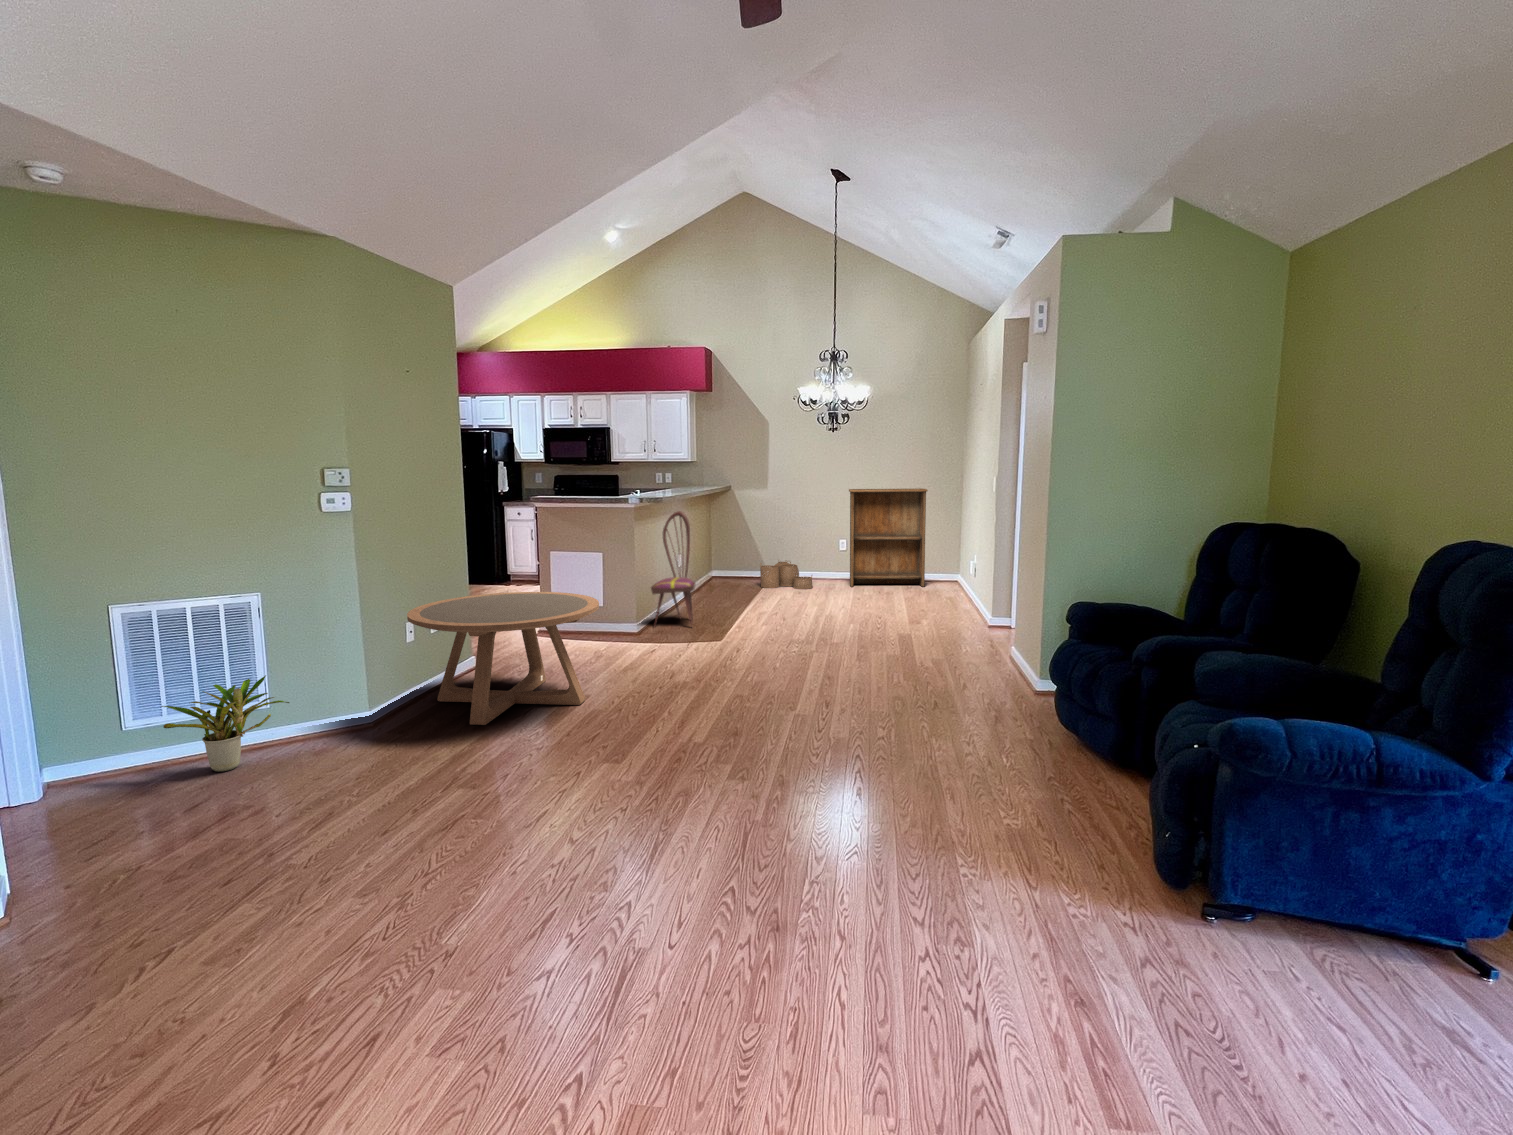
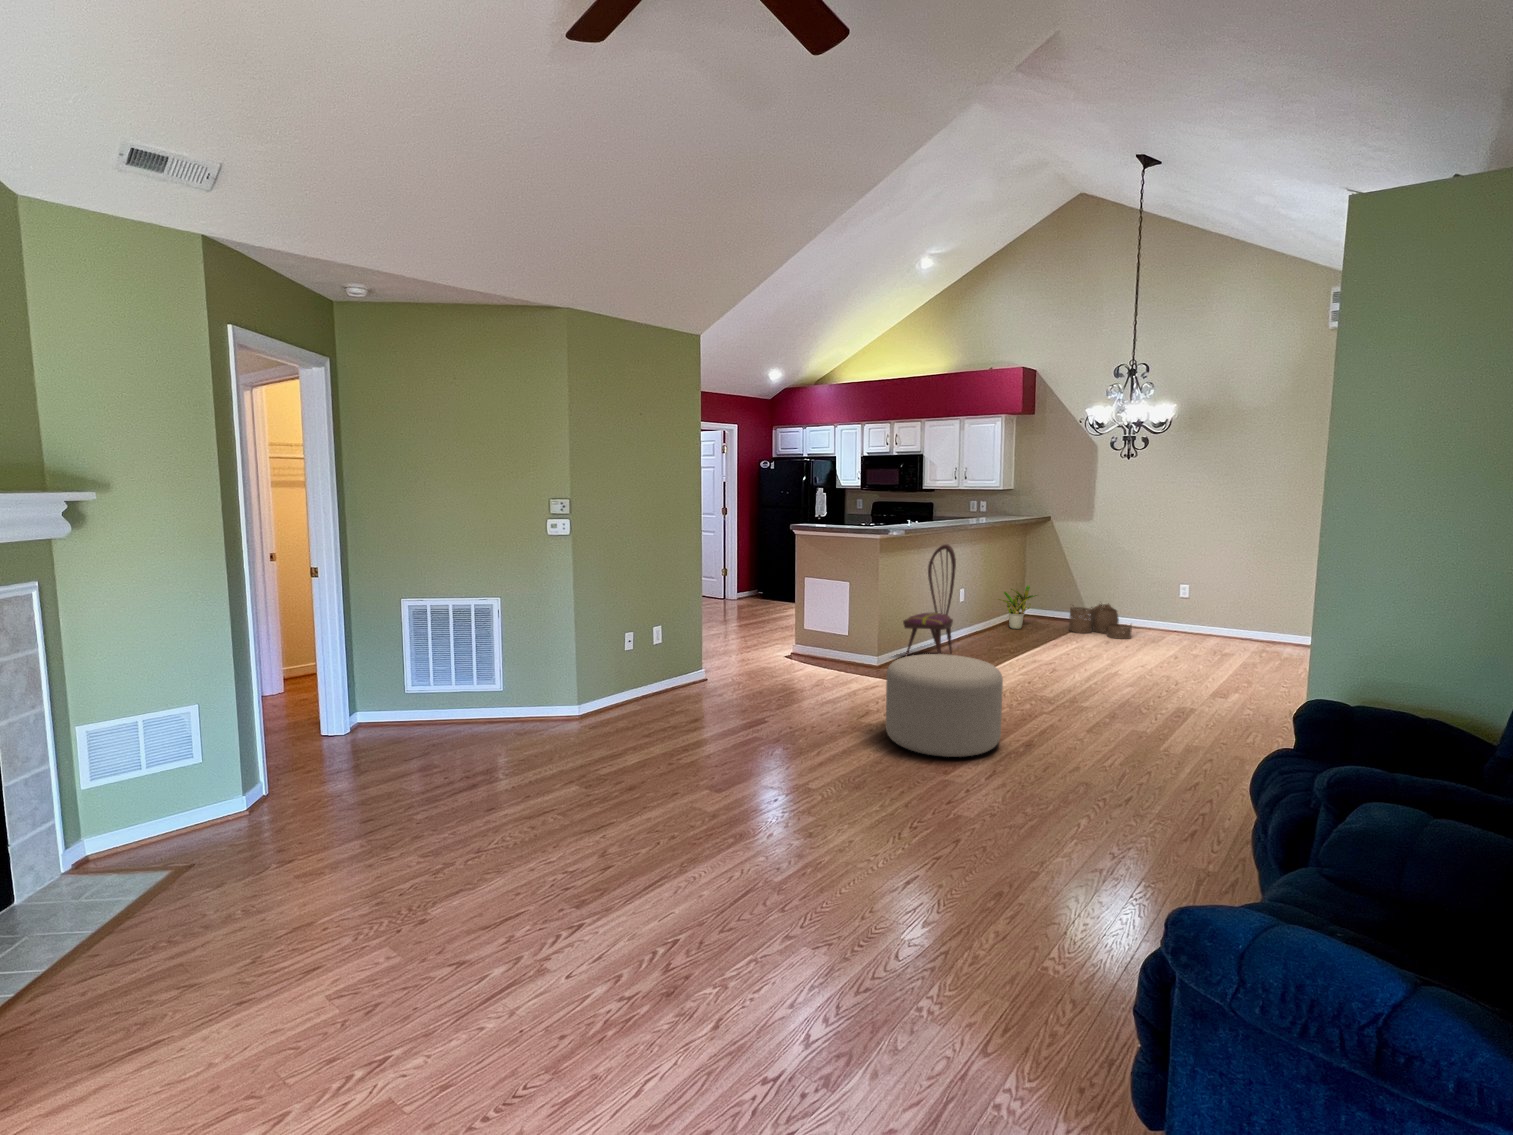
bookshelf: present [849,488,928,587] -> none [1182,526,1300,654]
coffee table: present [407,592,599,725] -> none [611,614,781,736]
ottoman: none [708,604,809,692] -> present [886,654,1003,757]
potted plant: present [161,675,289,772] -> present [998,585,1037,629]

